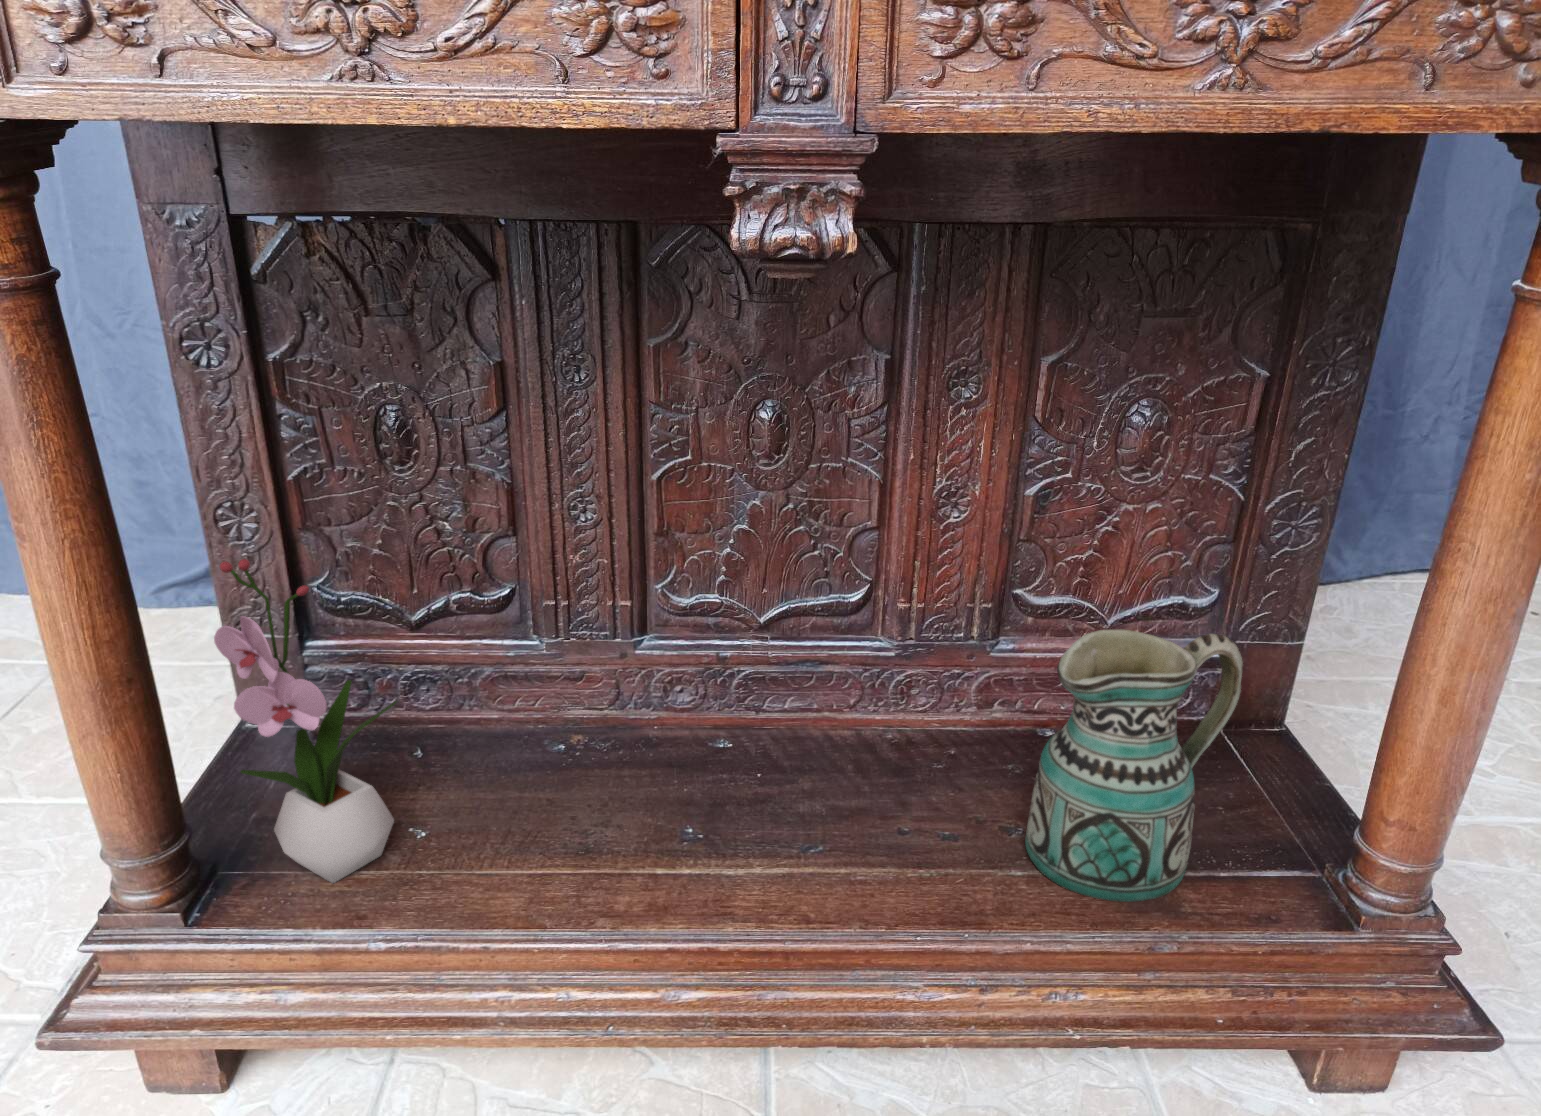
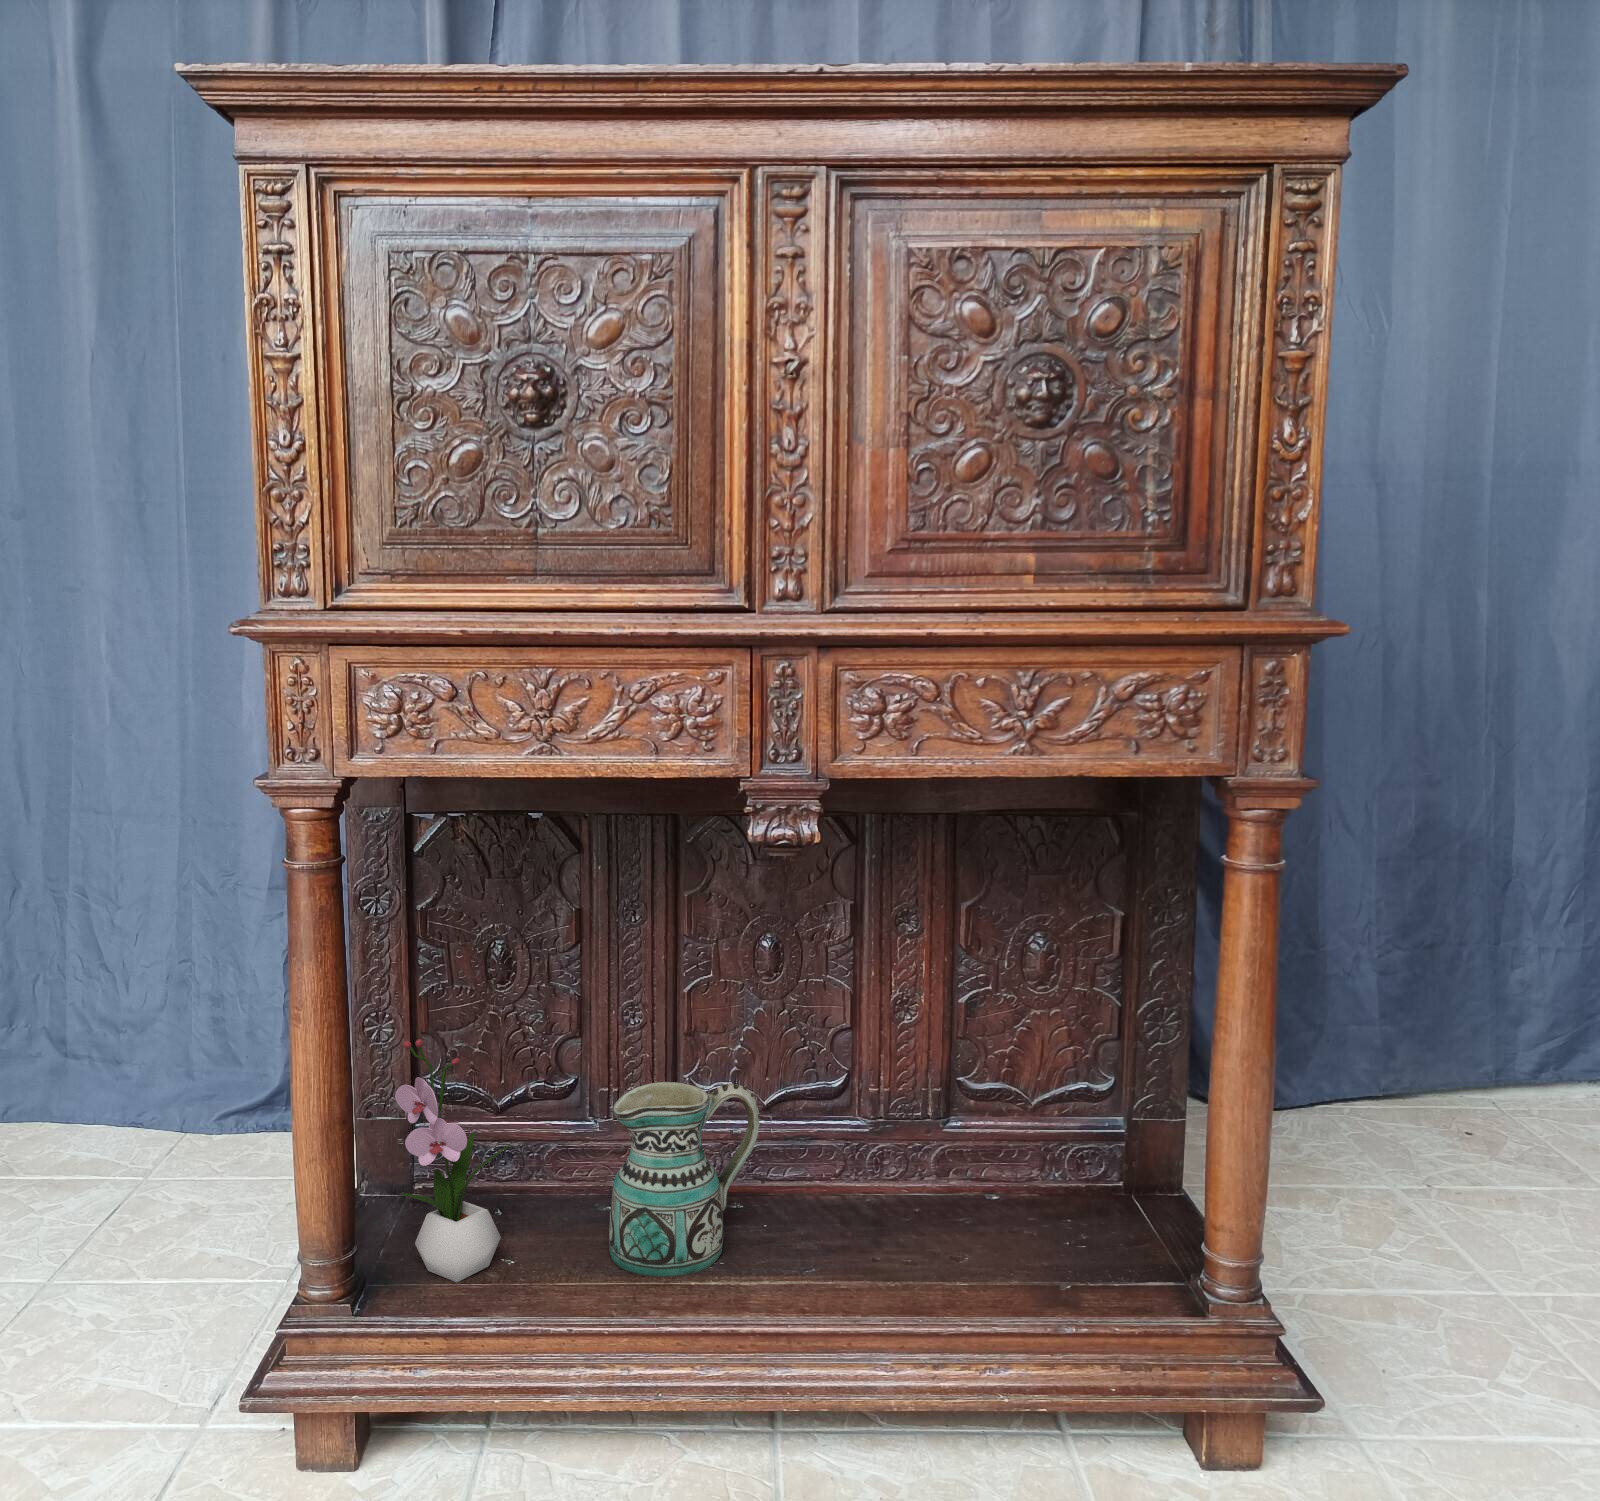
ceramic pitcher: present [1025,629,1243,902] -> present [609,1082,760,1277]

